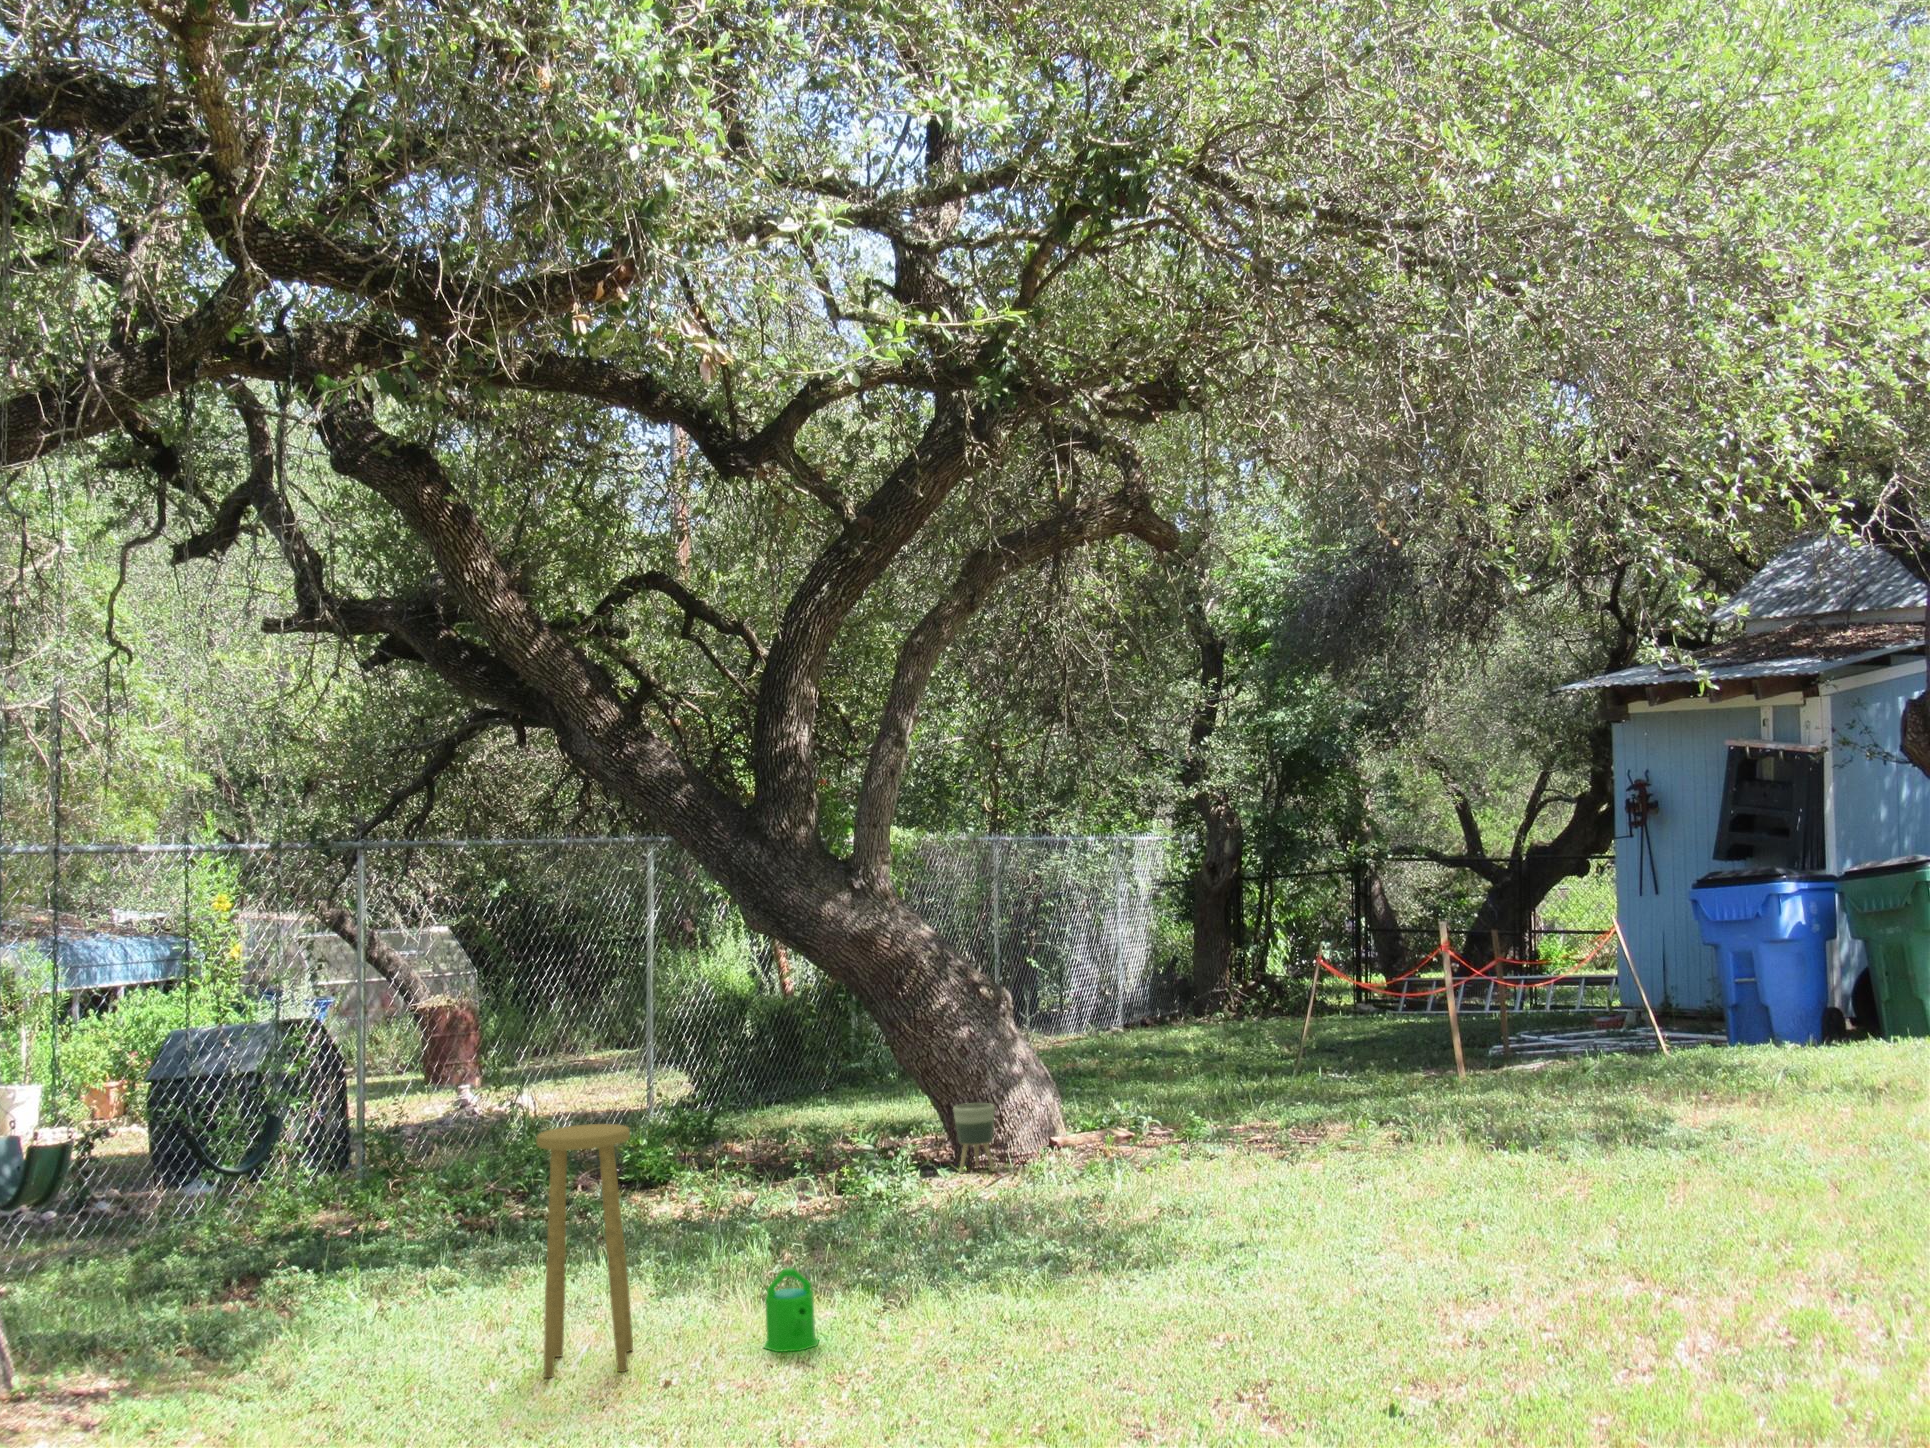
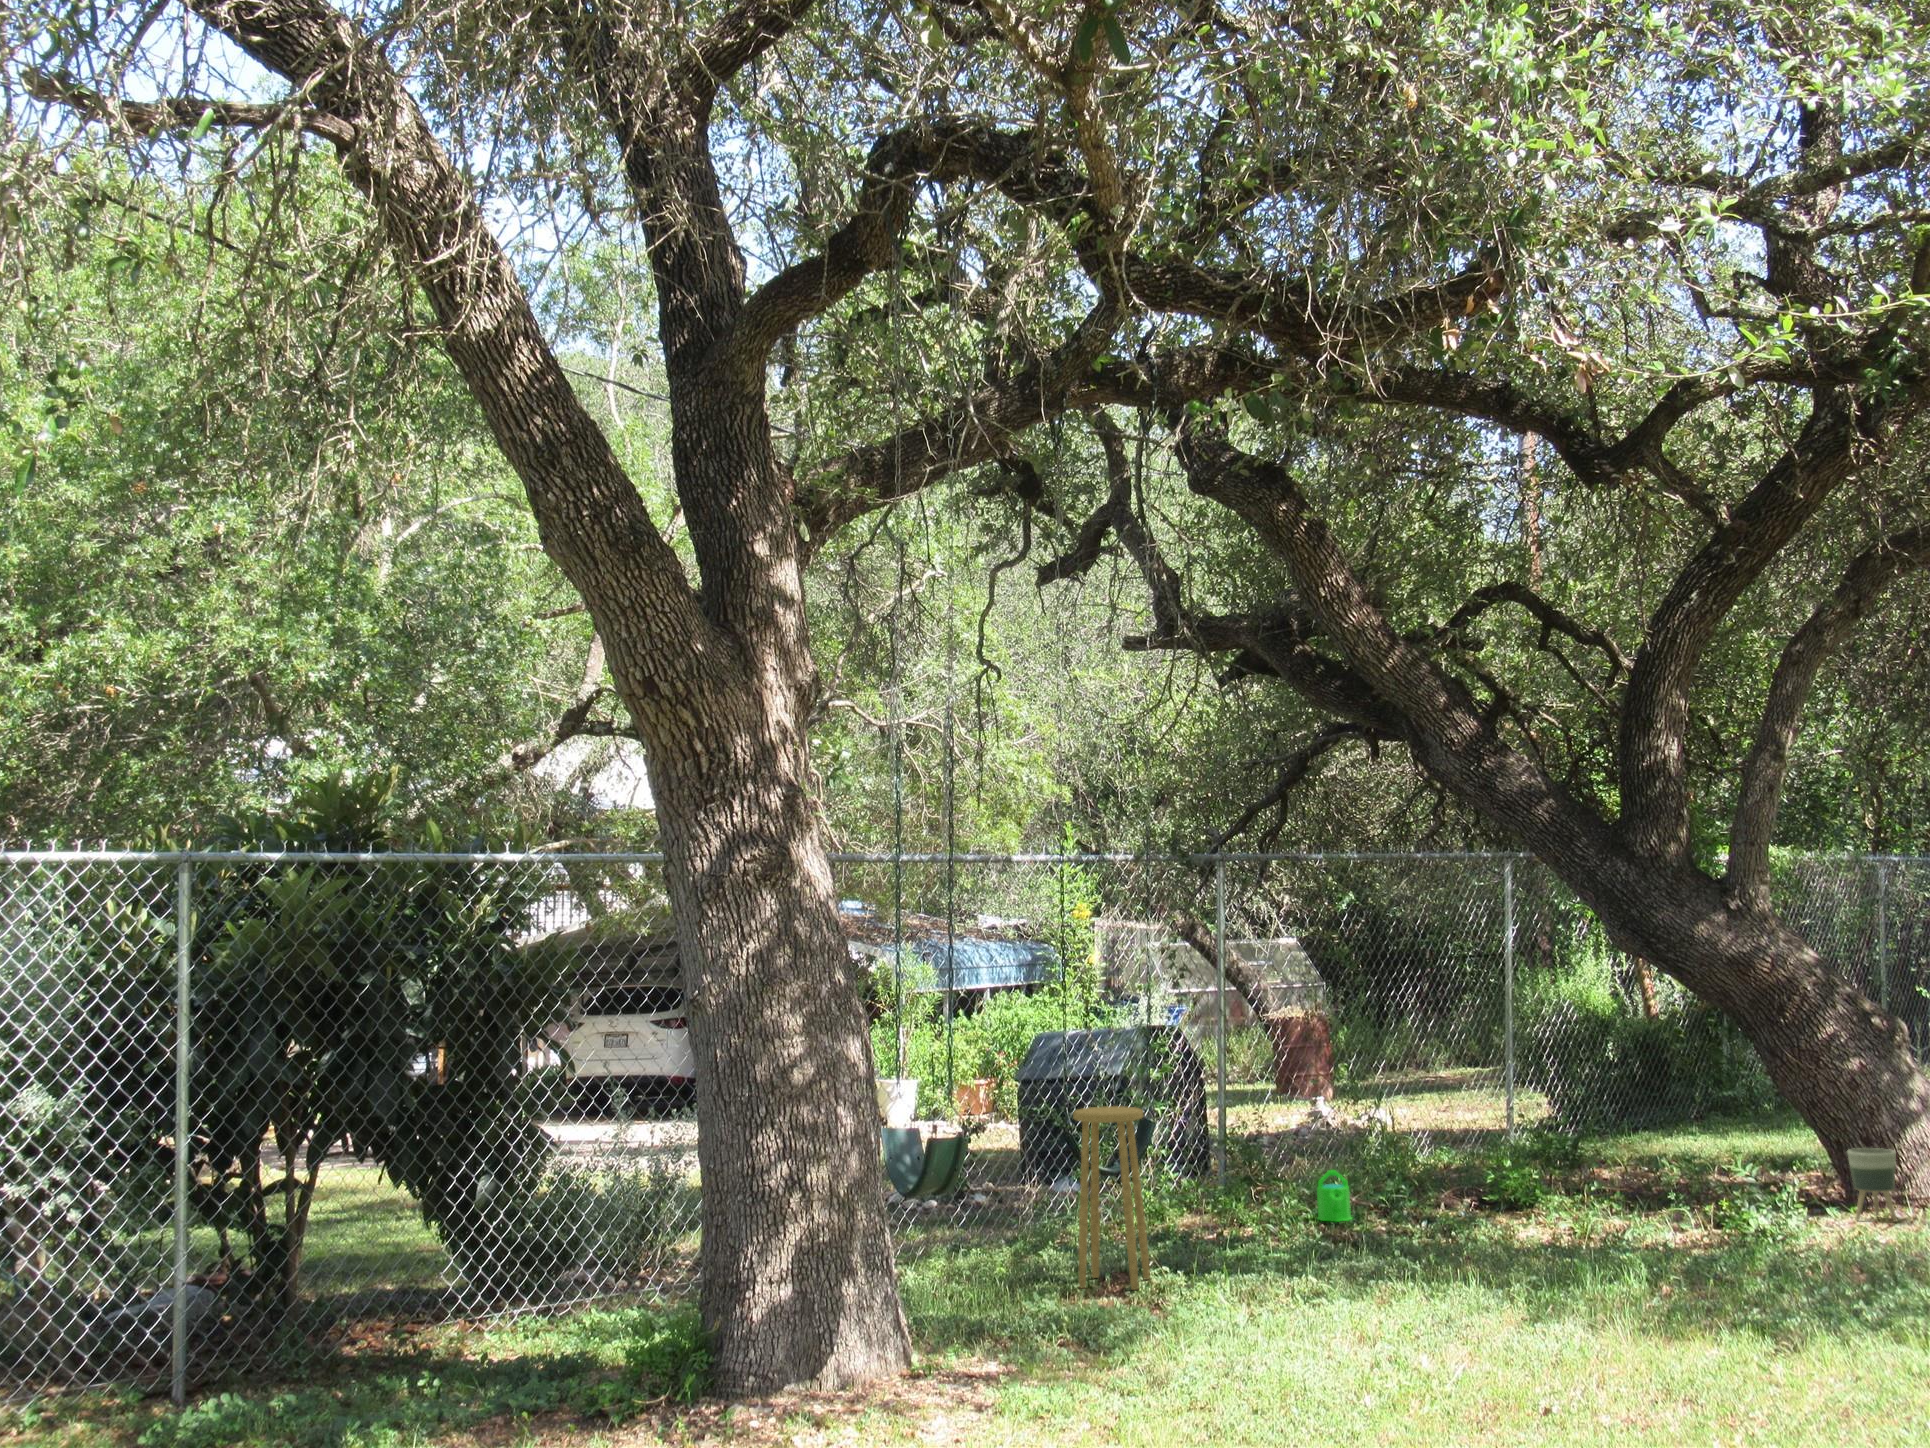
stool: present [536,1124,633,1378] -> present [1073,1106,1150,1290]
watering can: present [764,1268,819,1352] -> present [1317,1170,1352,1222]

